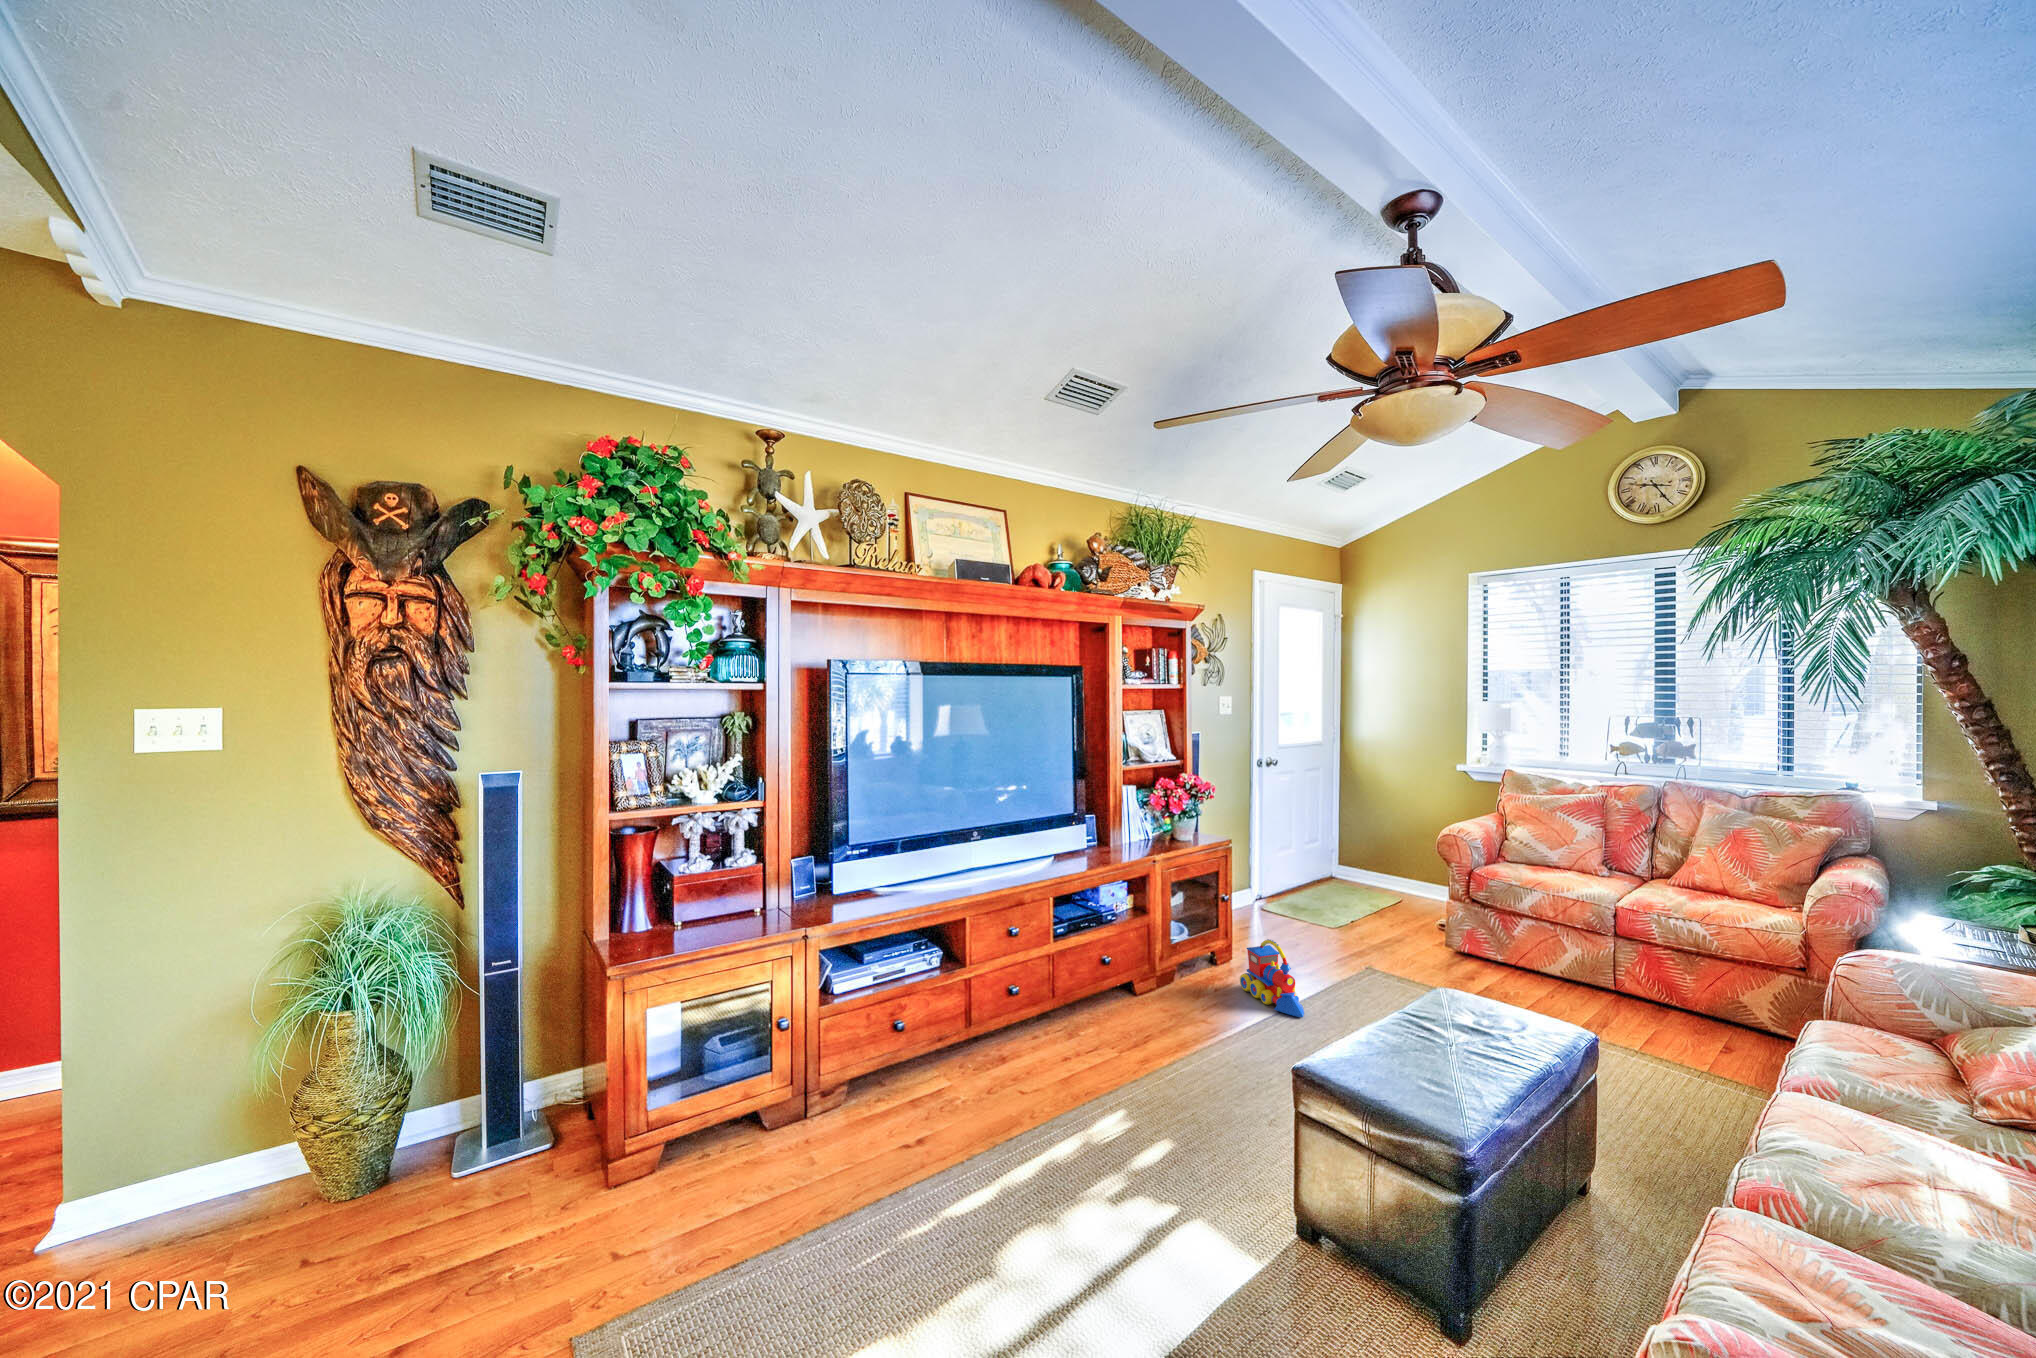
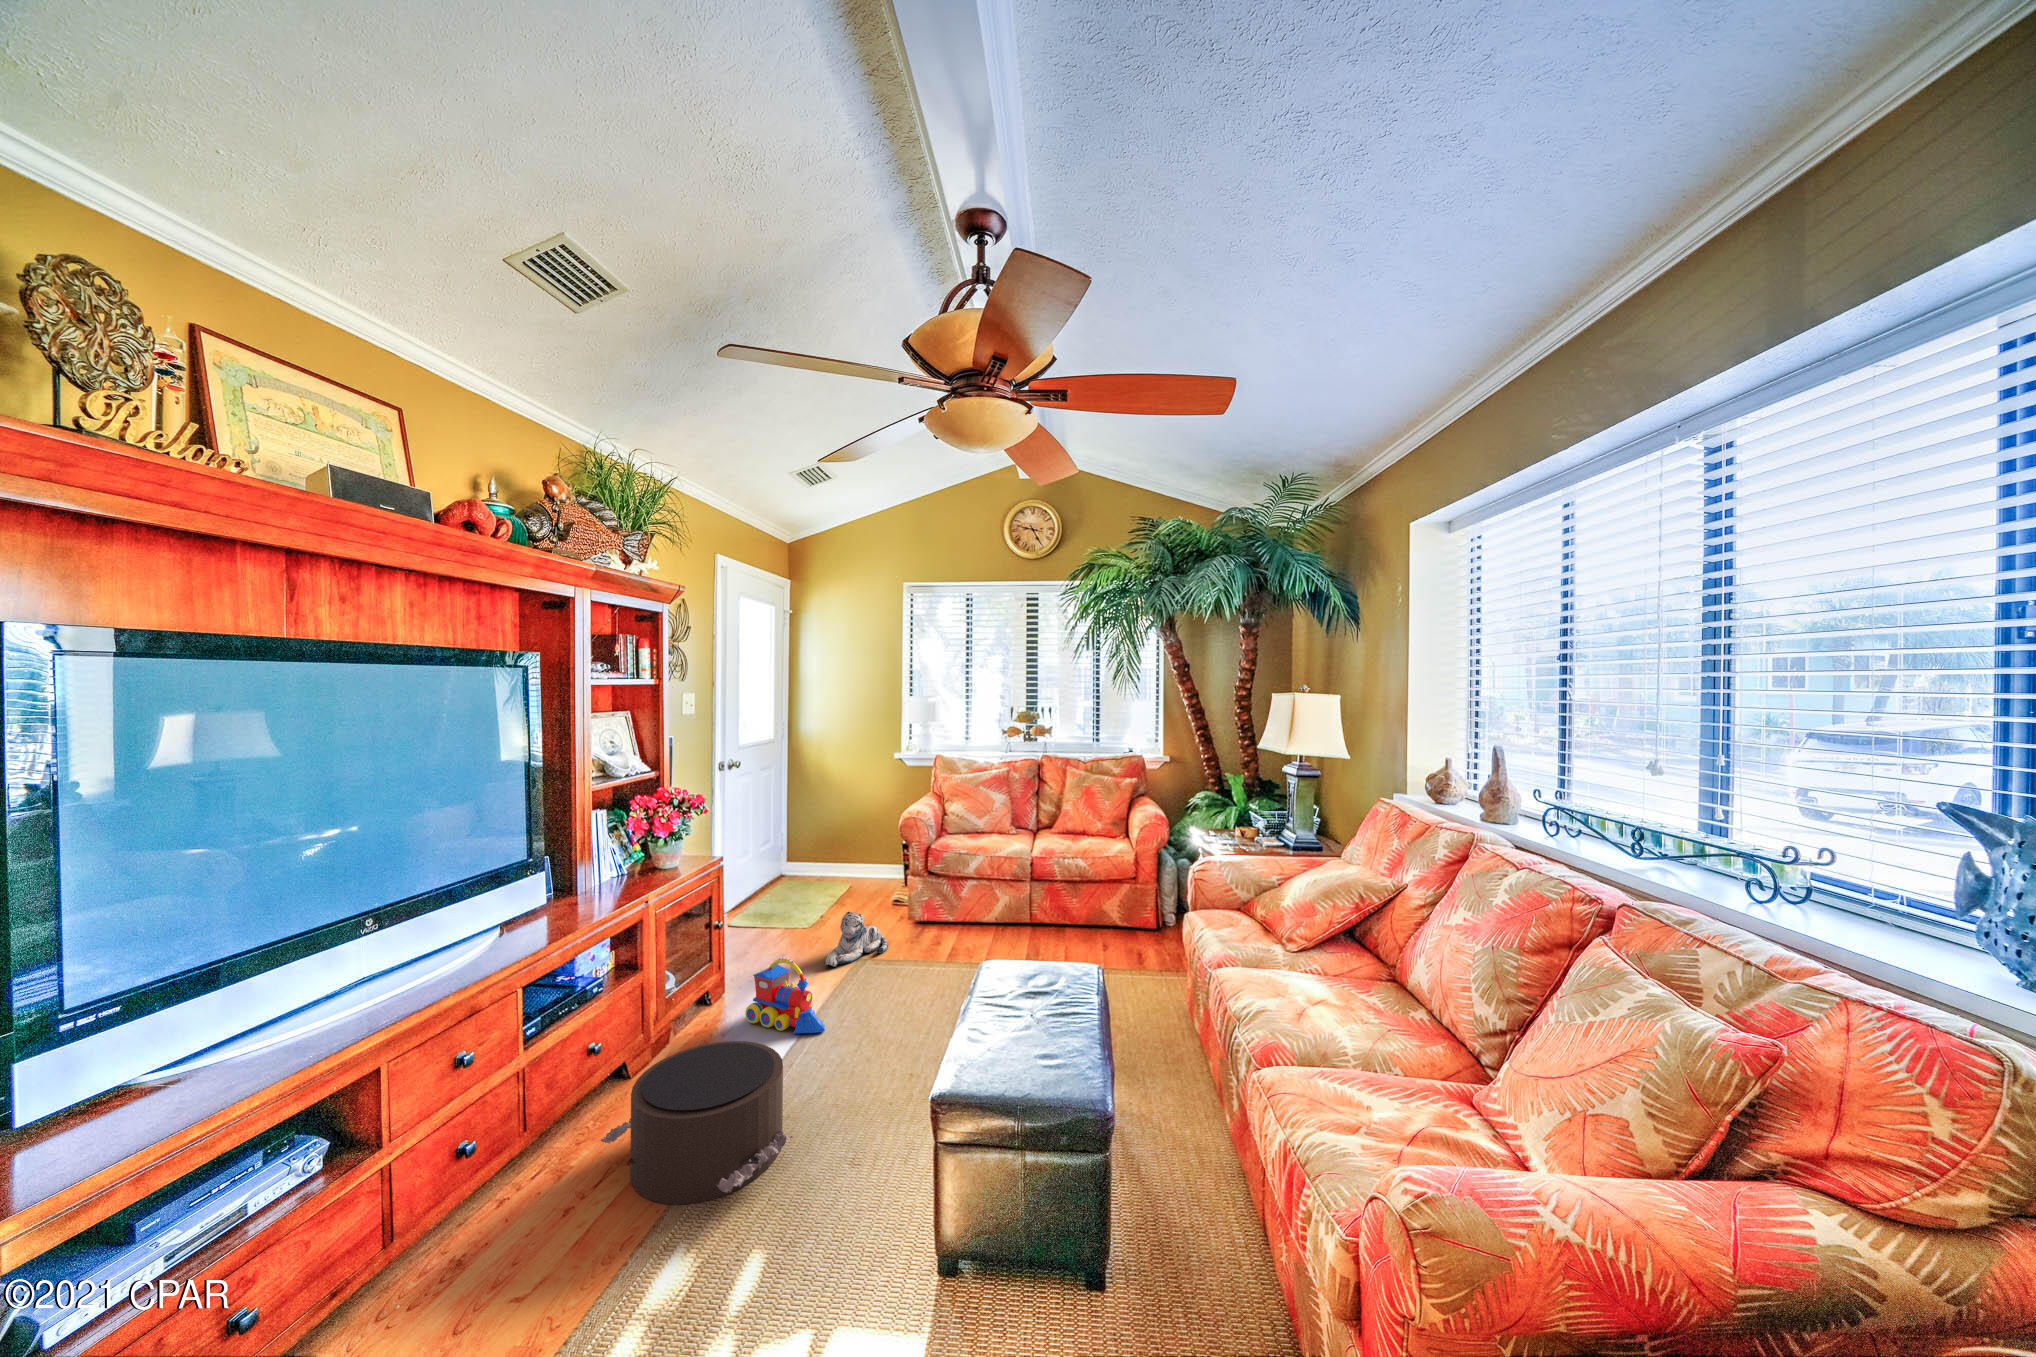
plush toy: none [1333,918,1411,971] -> present [825,911,888,967]
pouf: none [1099,982,1226,1098] -> present [601,1041,793,1204]

